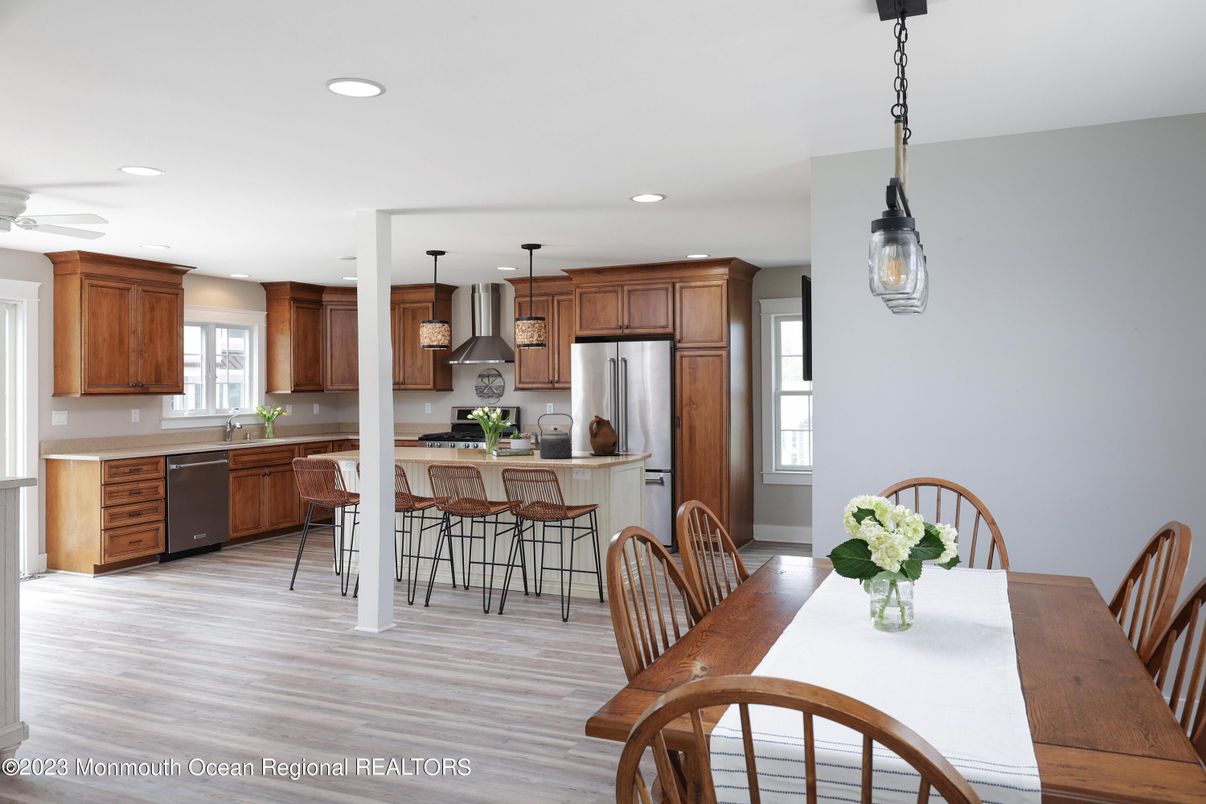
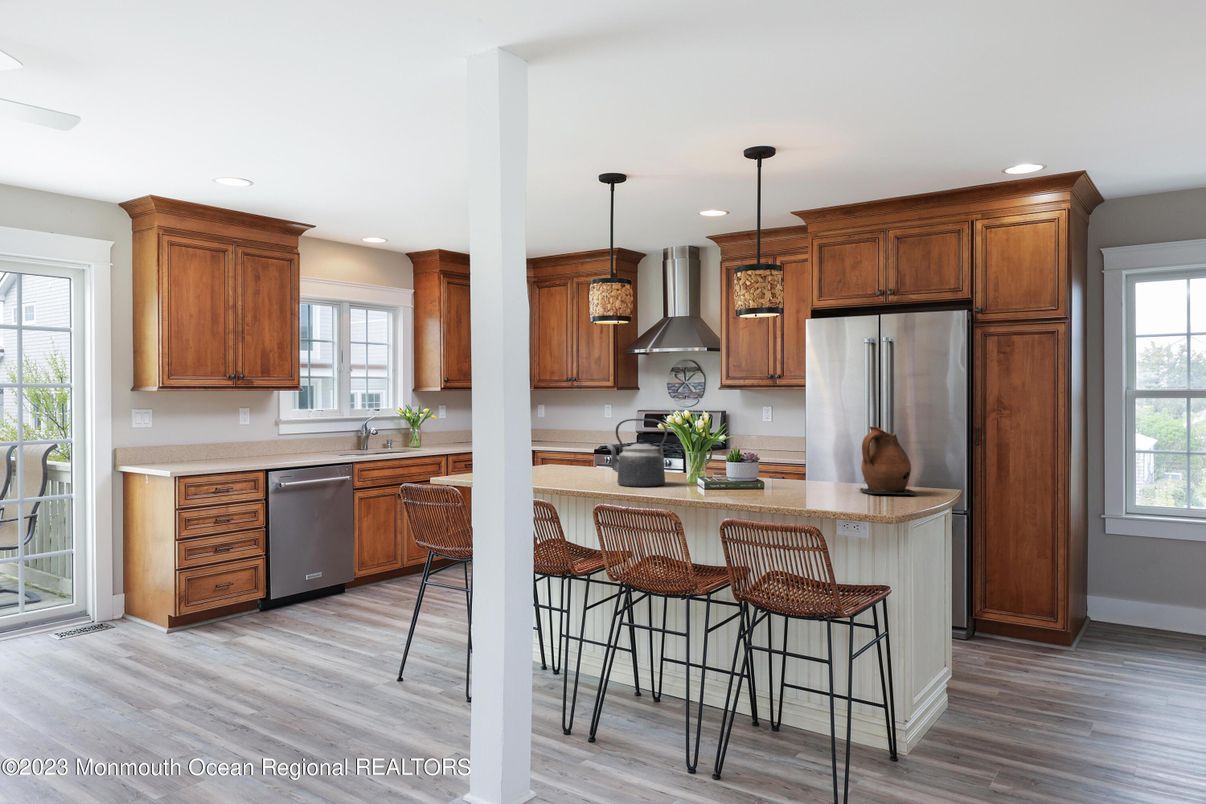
kettle: present [532,413,573,459] -> present [607,419,667,487]

